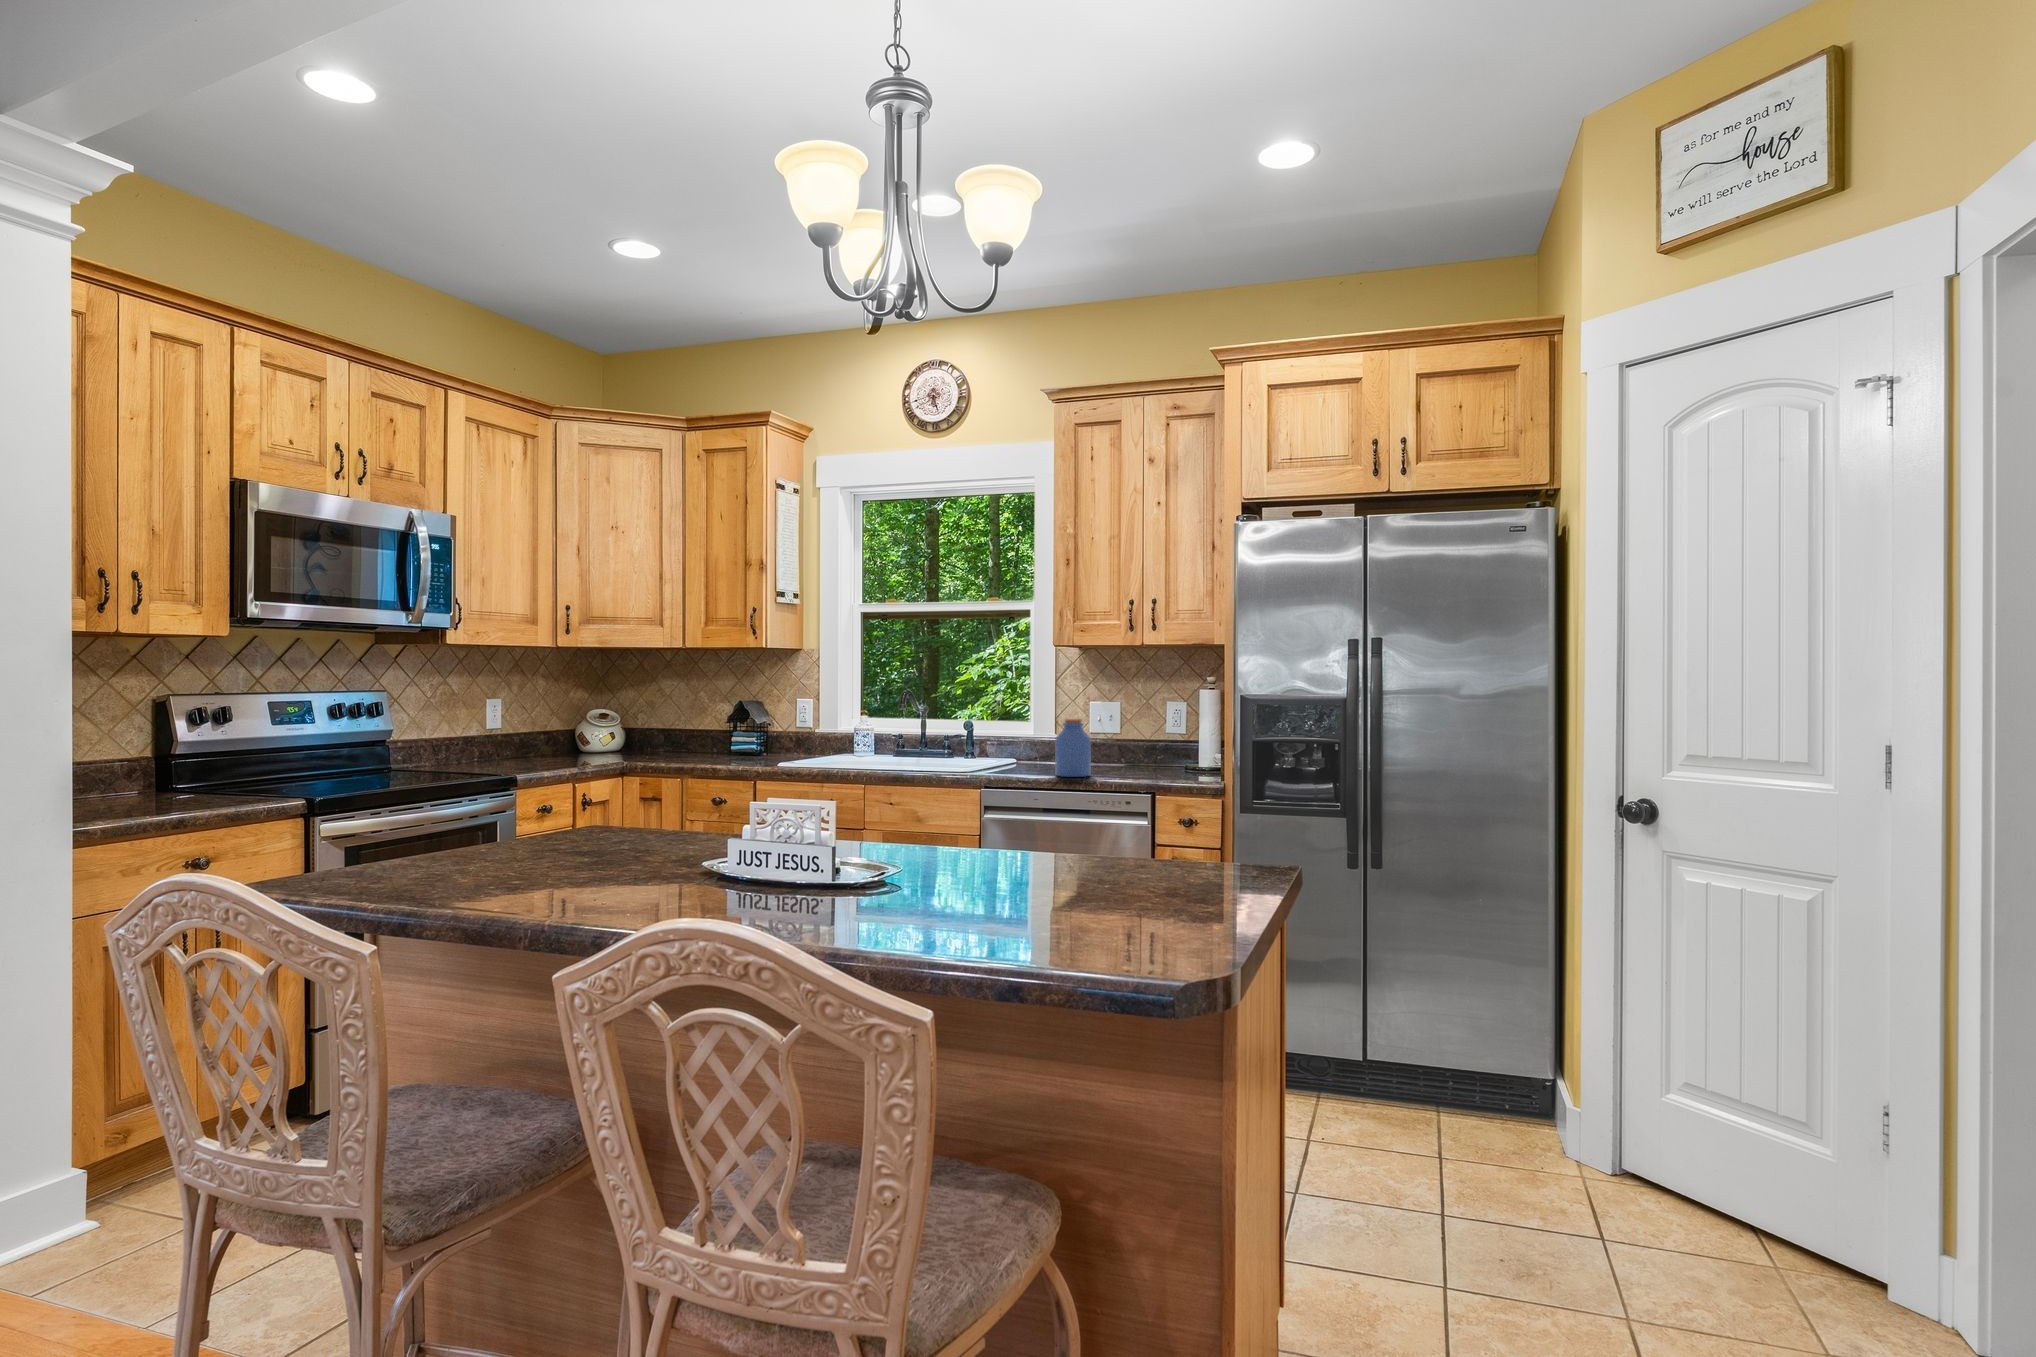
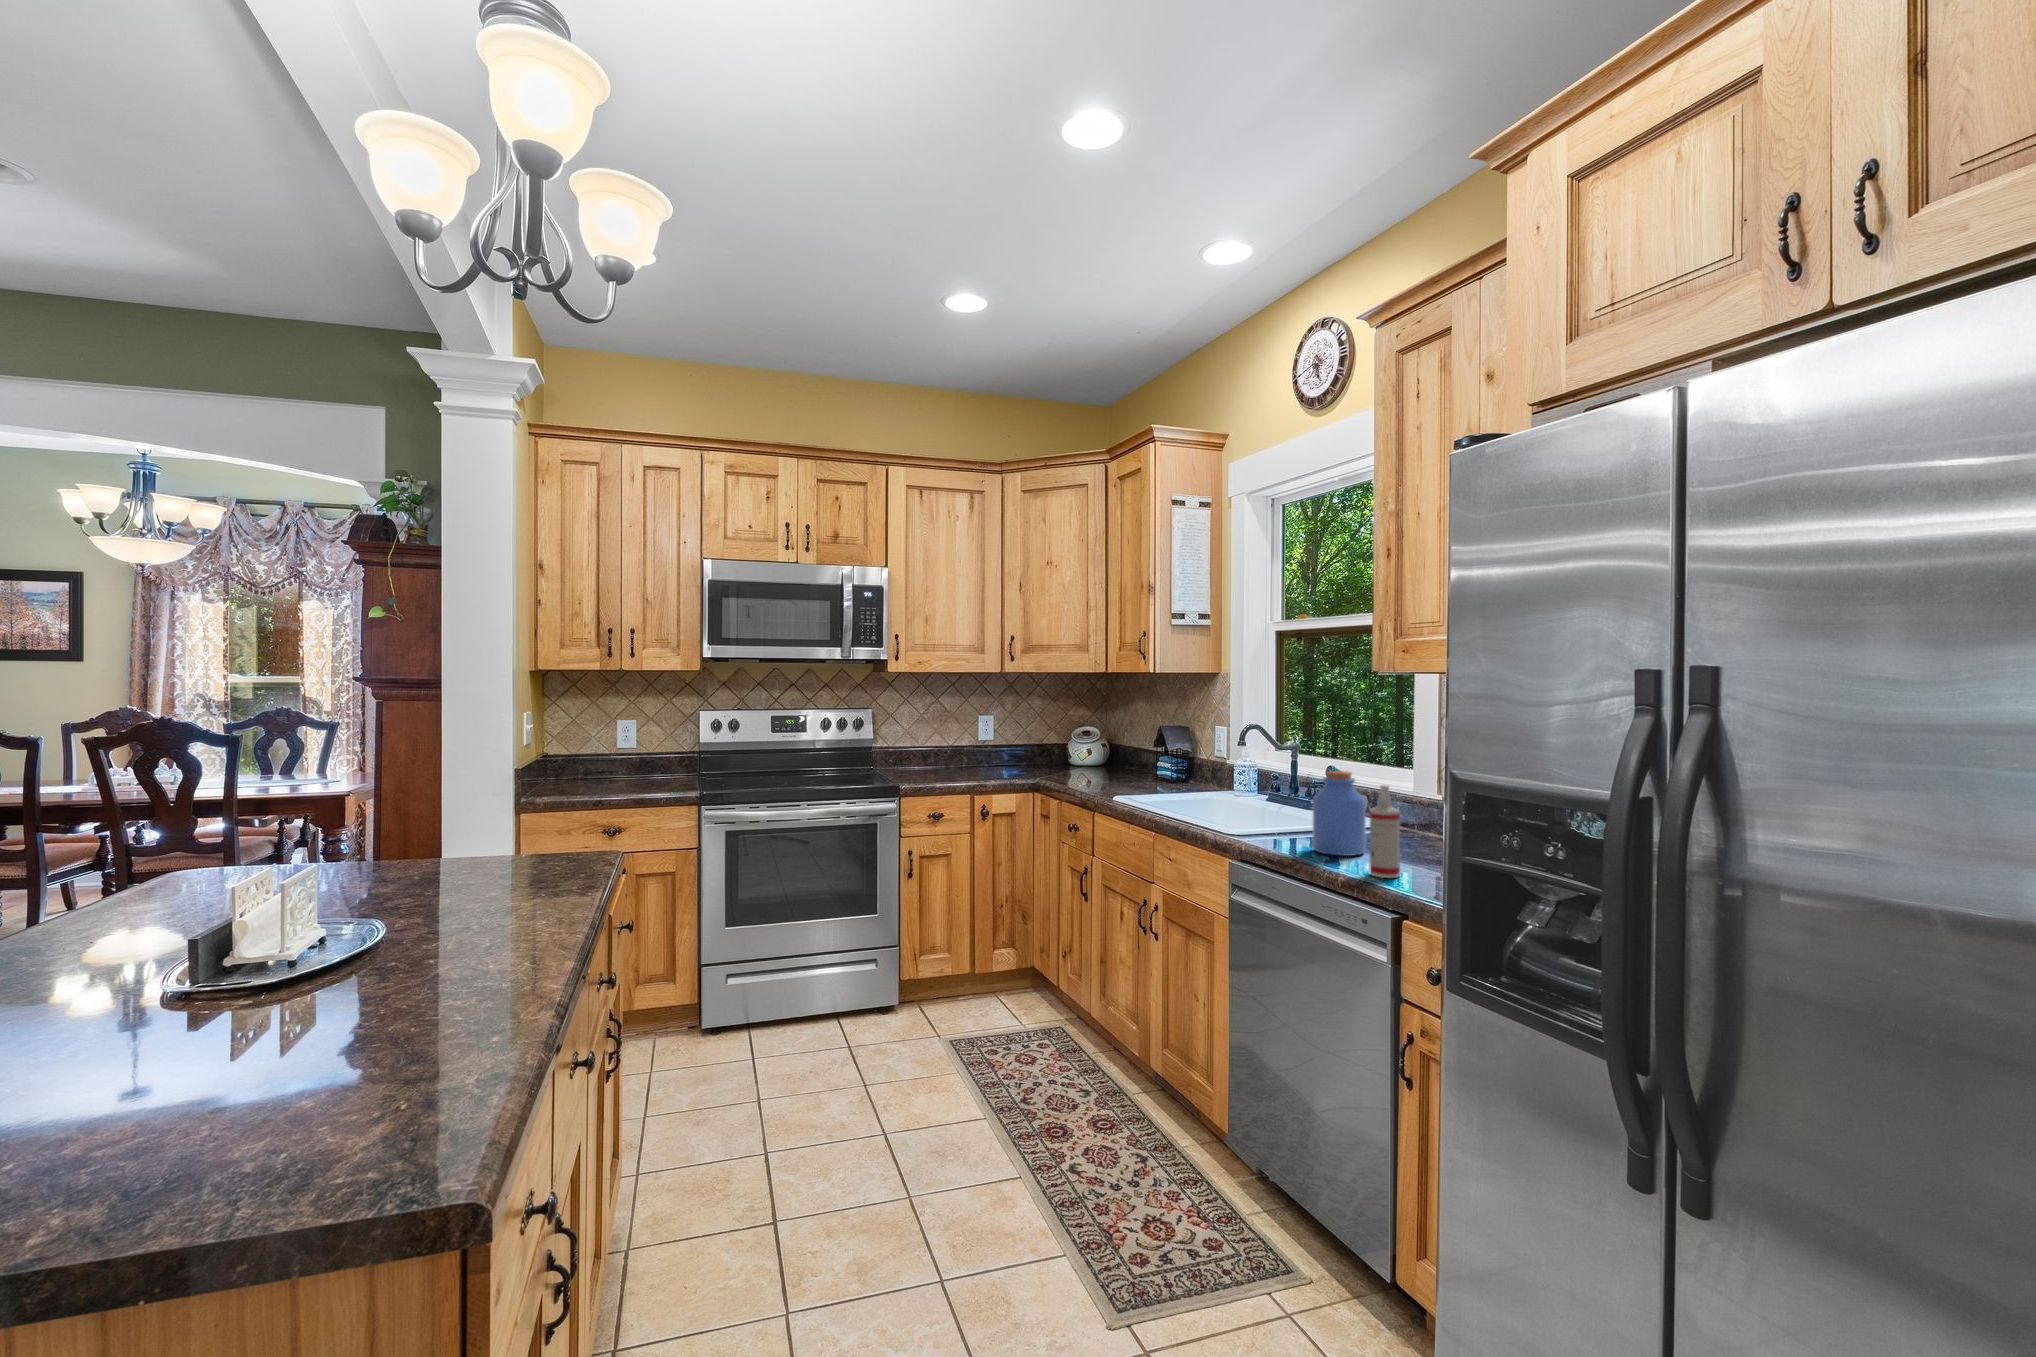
spray bottle: none [1126,721,1145,782] -> present [1370,785,1400,878]

